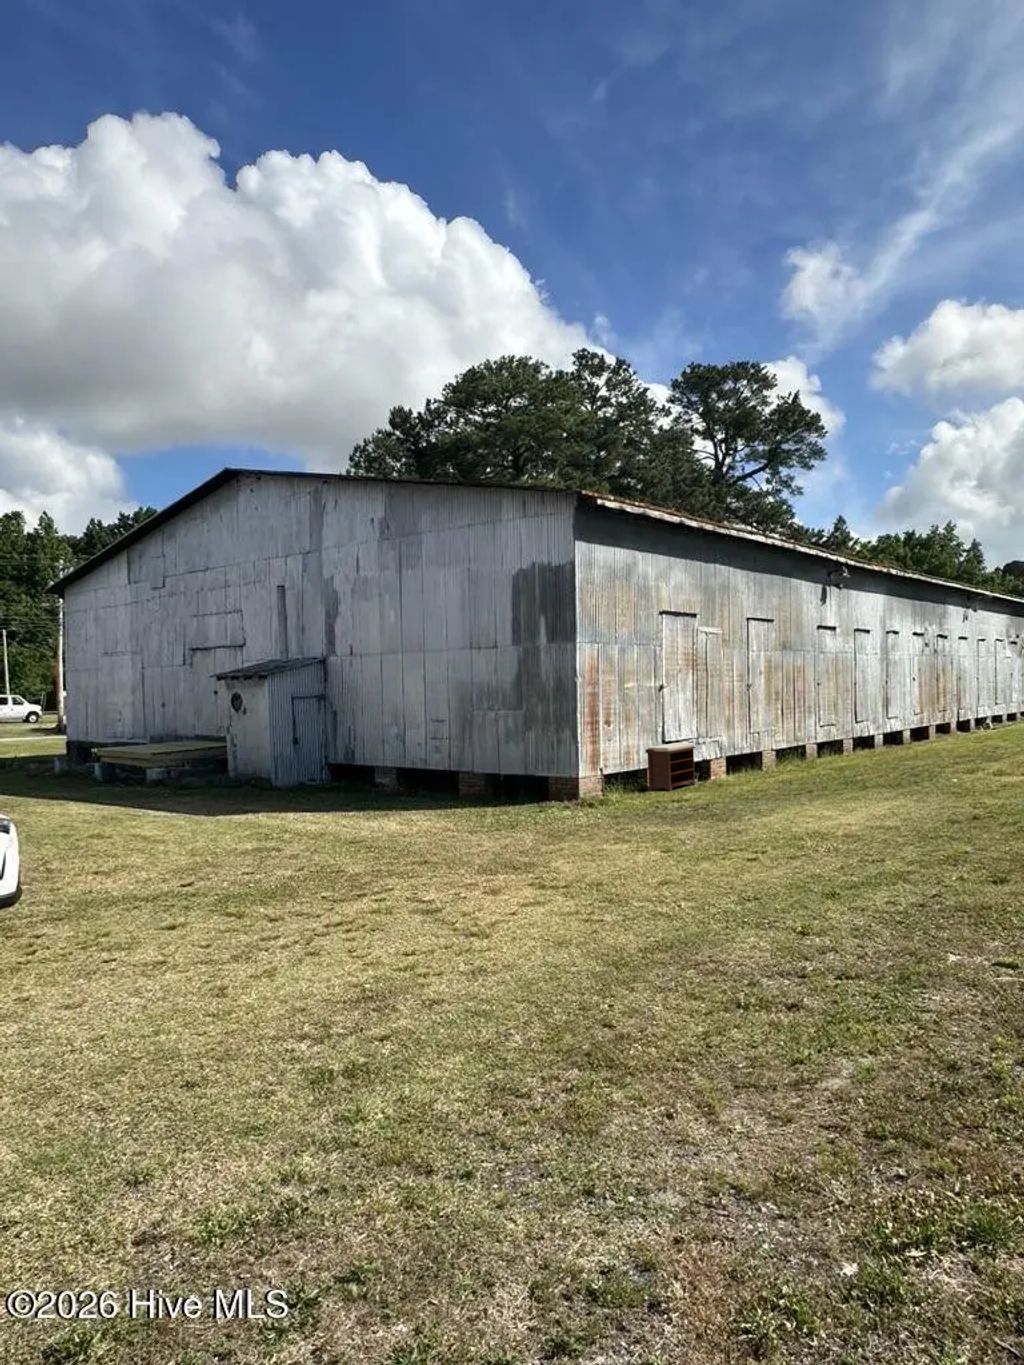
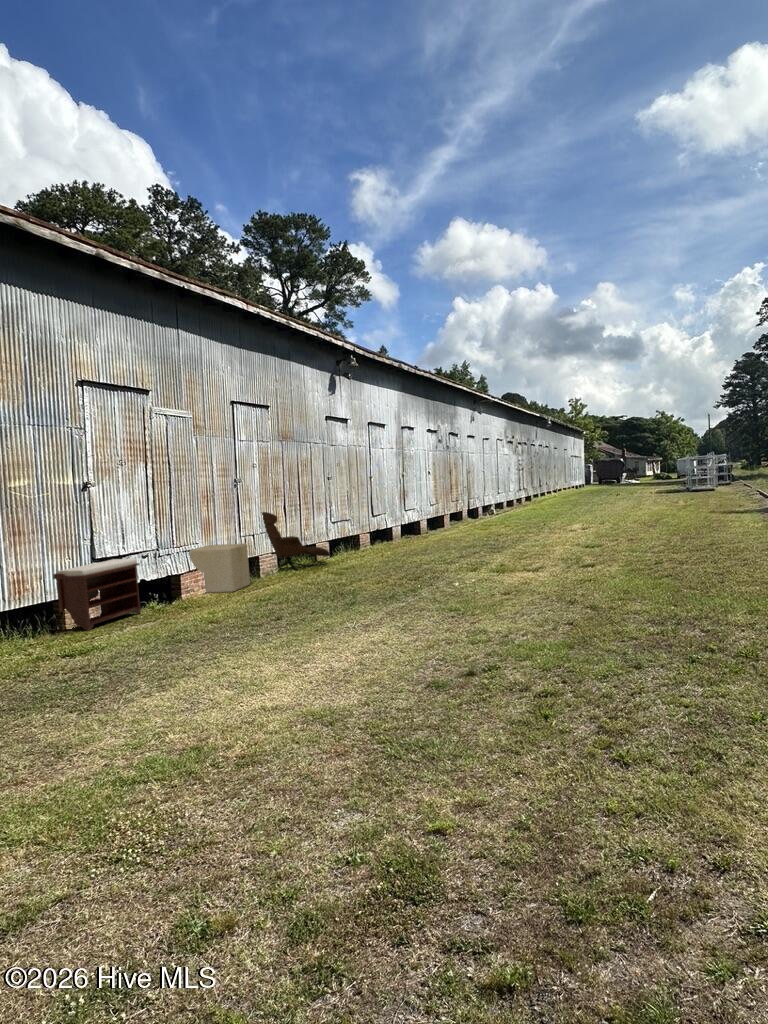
lounge chair: none [762,713,826,766] -> present [261,512,330,570]
cardboard box: none [719,738,765,776] -> present [190,543,250,593]

